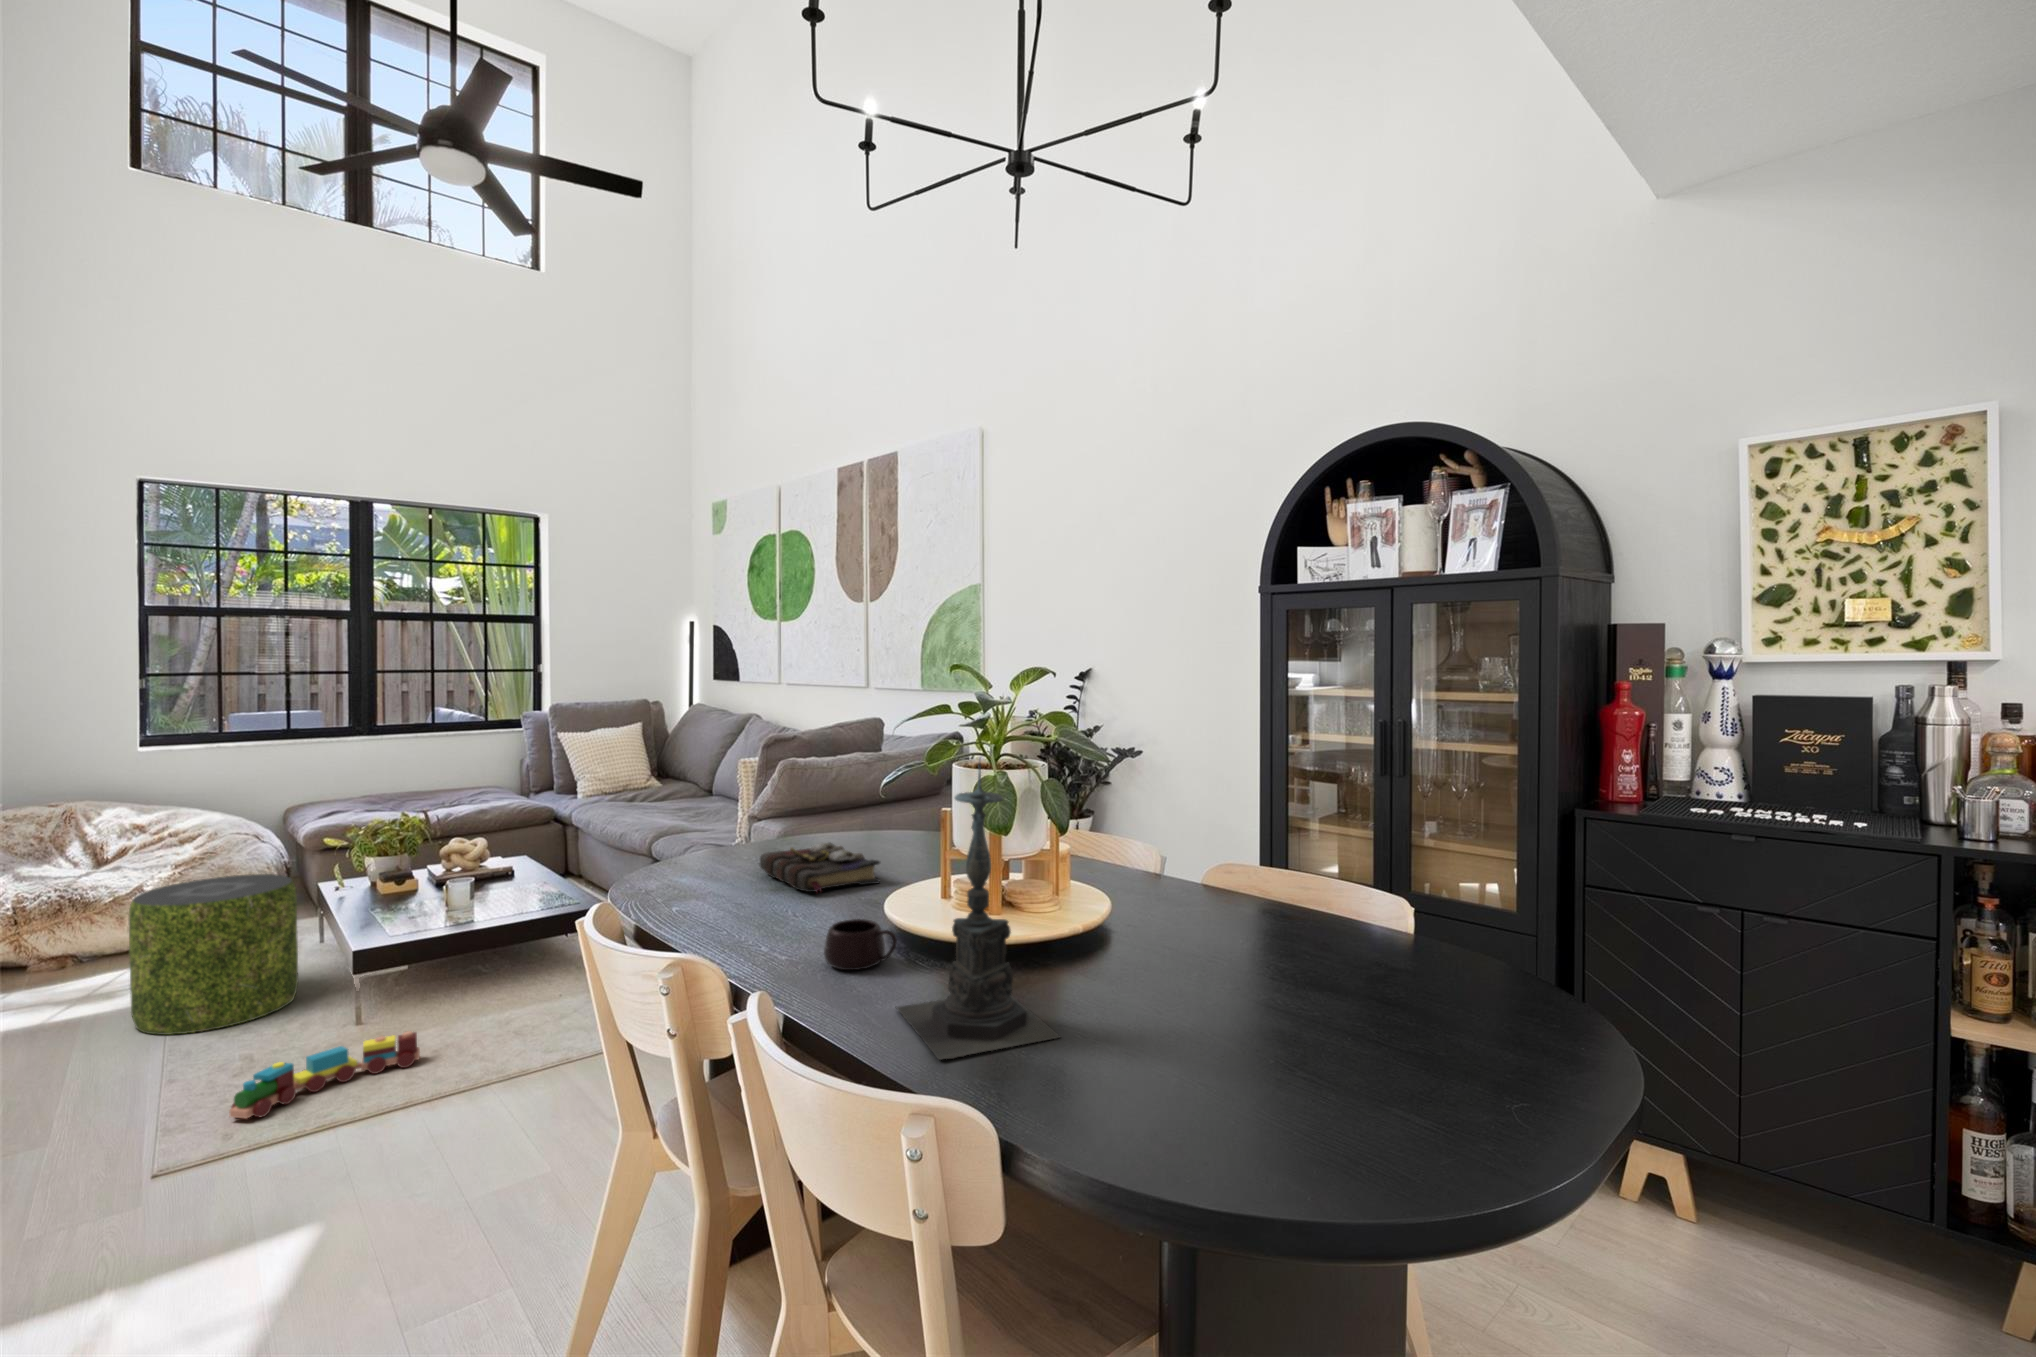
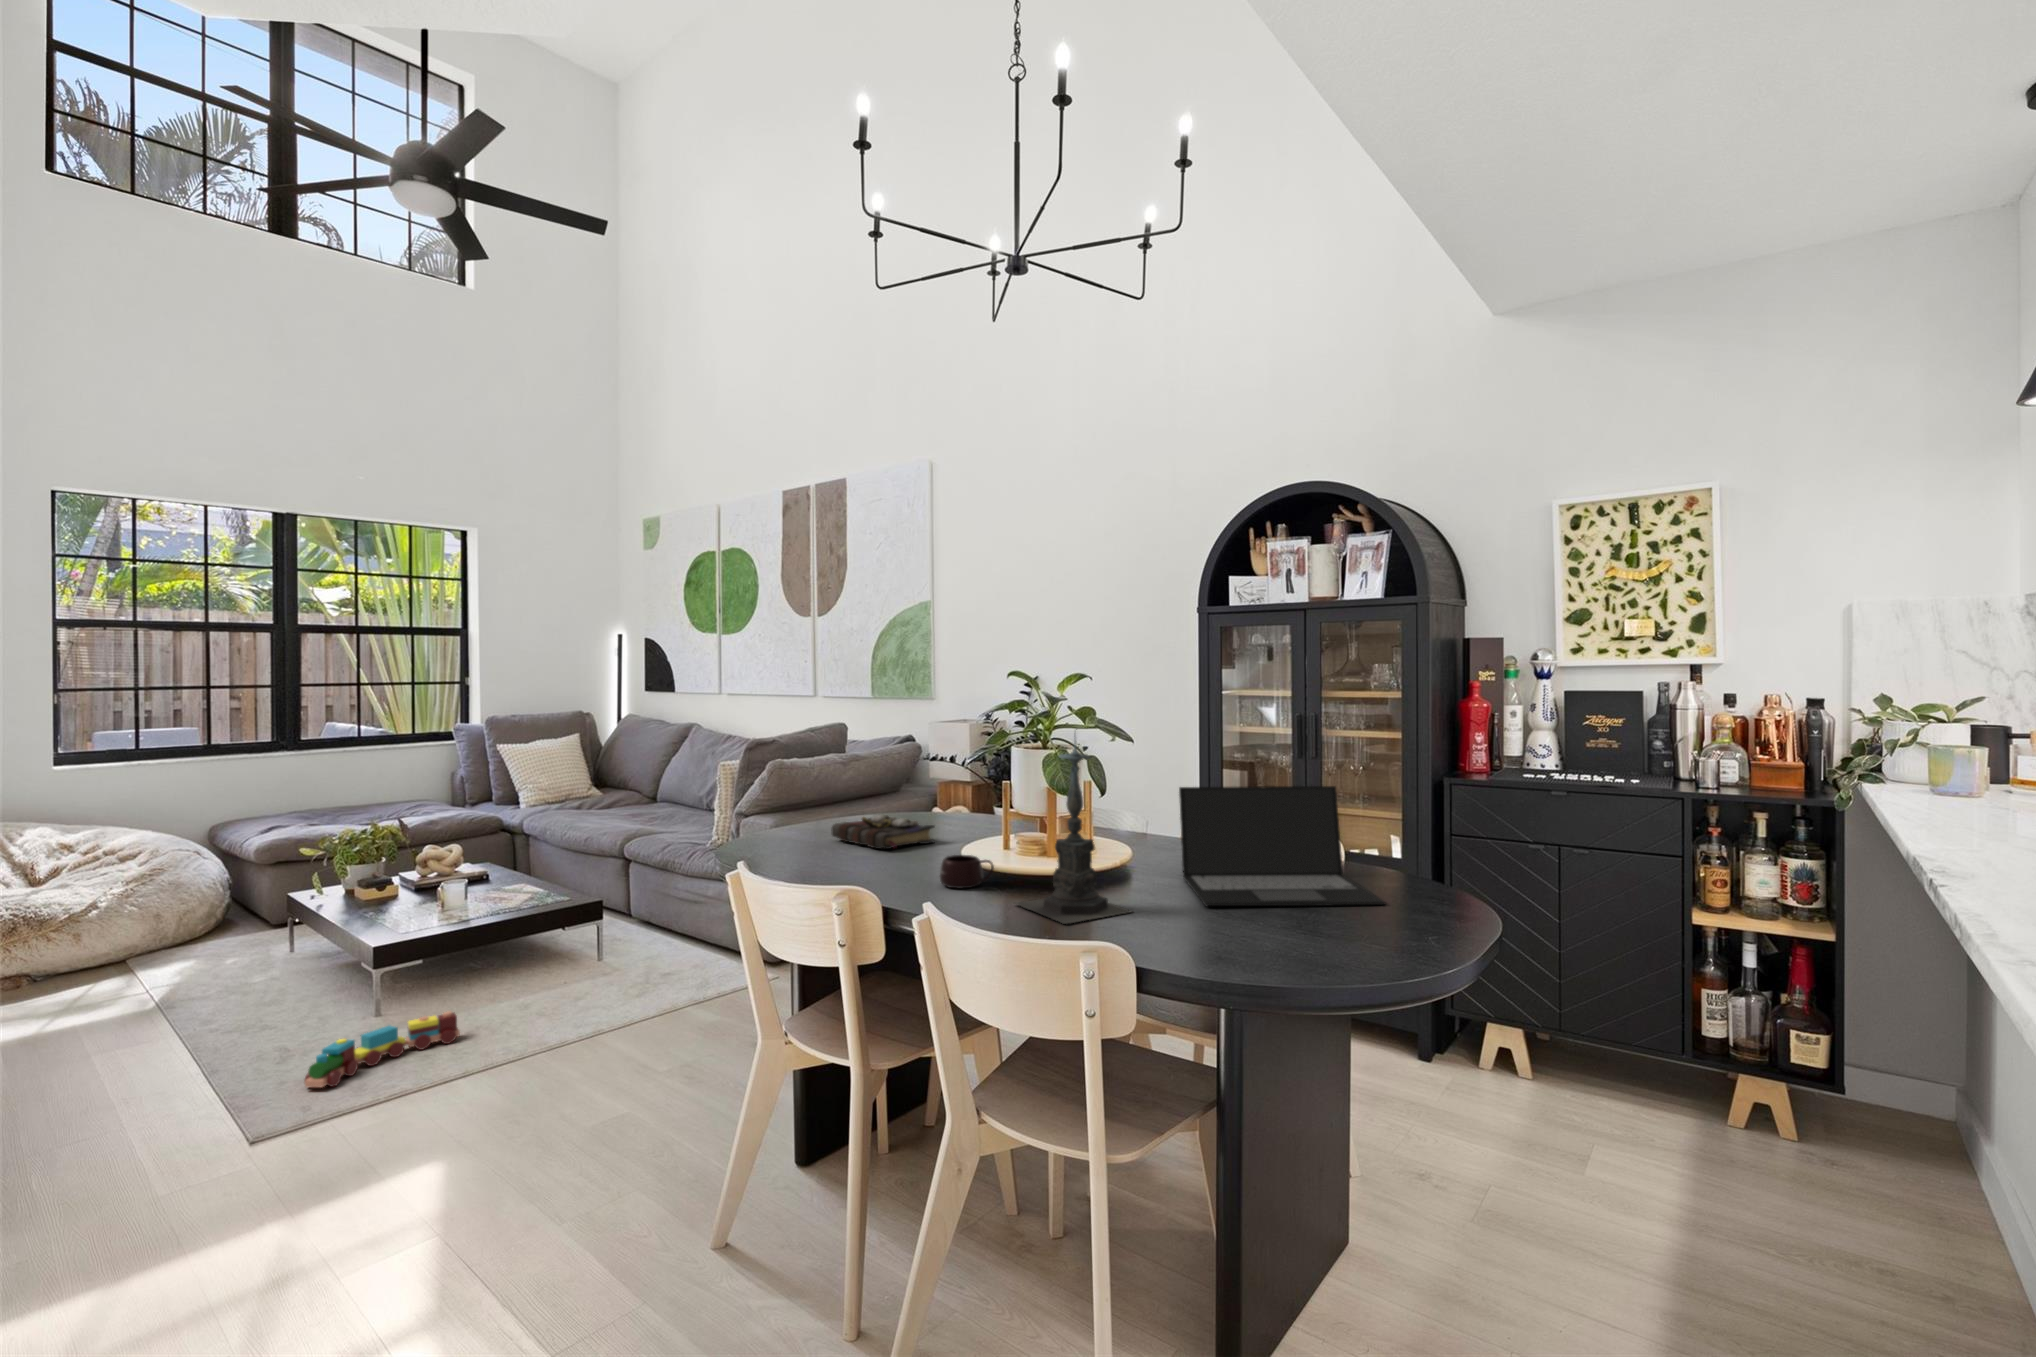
laptop: none [1167,835,1466,1047] -> present [1179,786,1385,906]
pouf: present [129,874,298,1035] -> none [142,880,300,1032]

